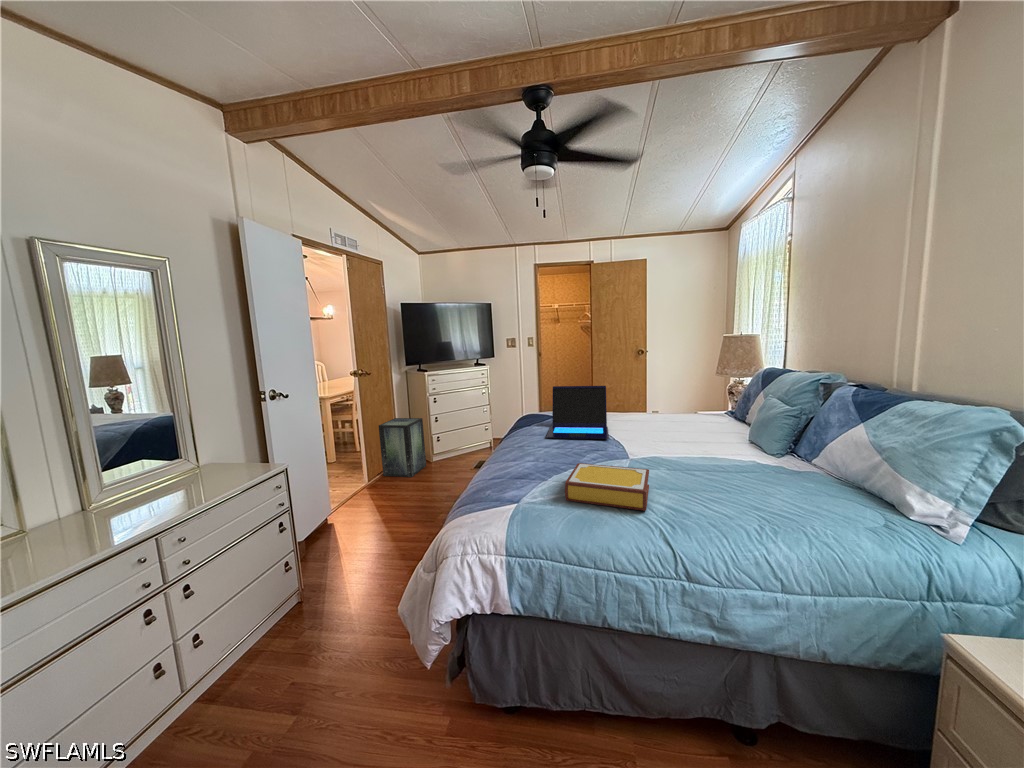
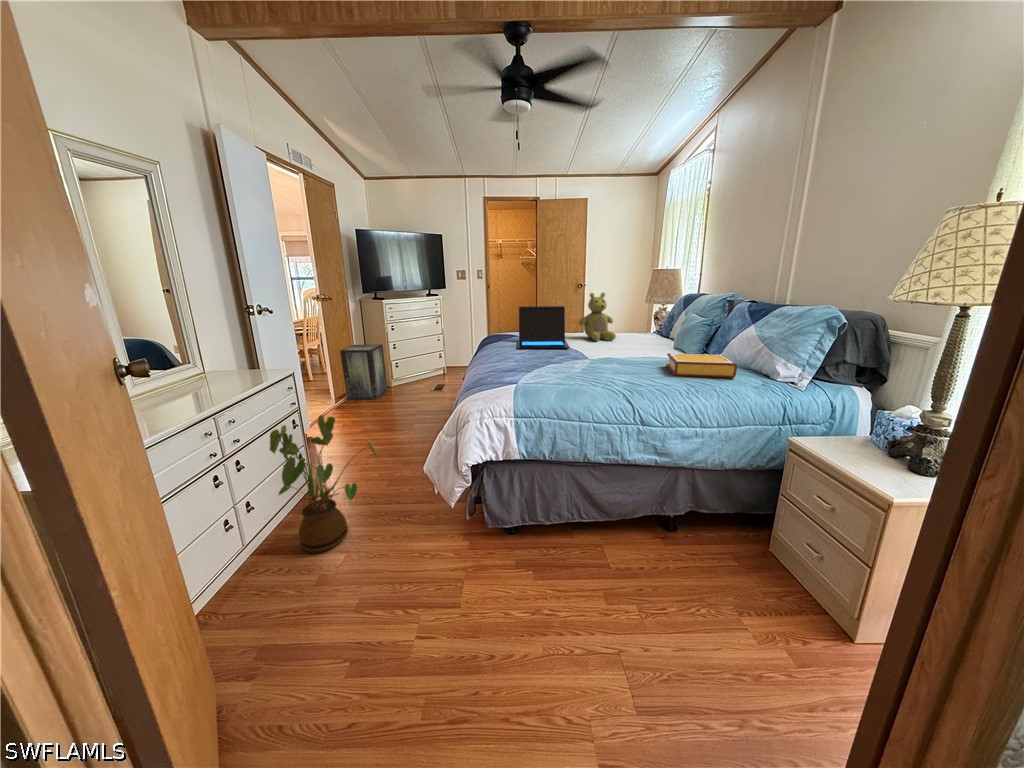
stuffed bear: none [625,368,672,427] -> present [579,292,616,341]
book: present [565,463,649,511] -> present [666,353,737,378]
house plant: none [226,523,358,703] -> present [270,415,378,552]

